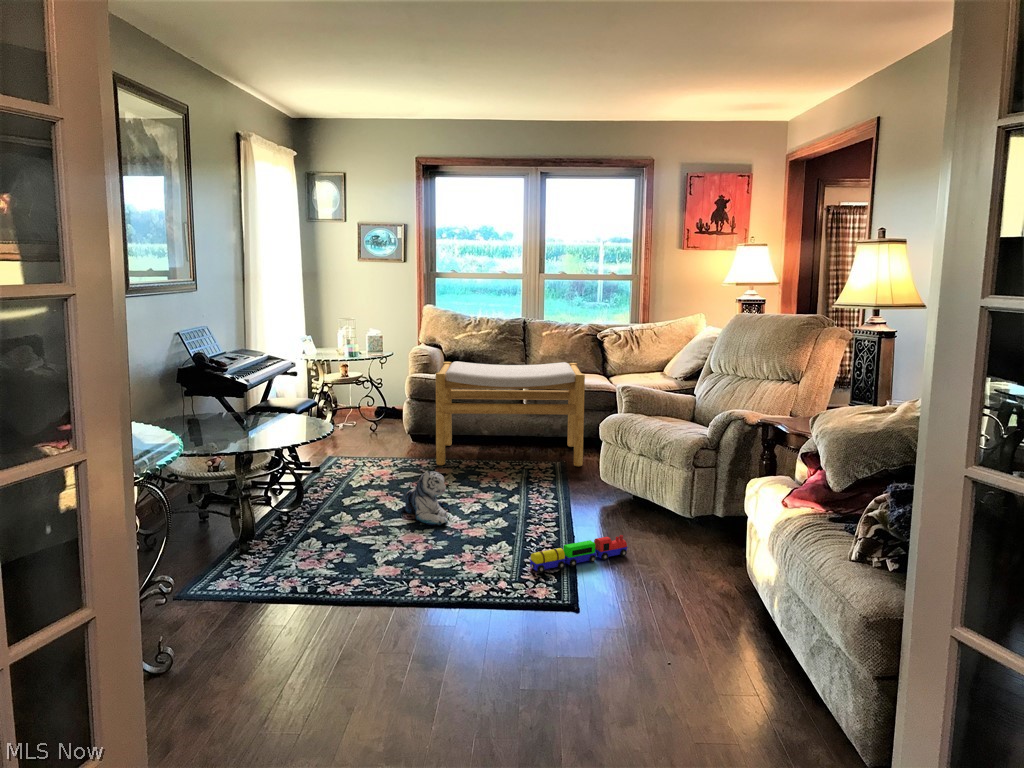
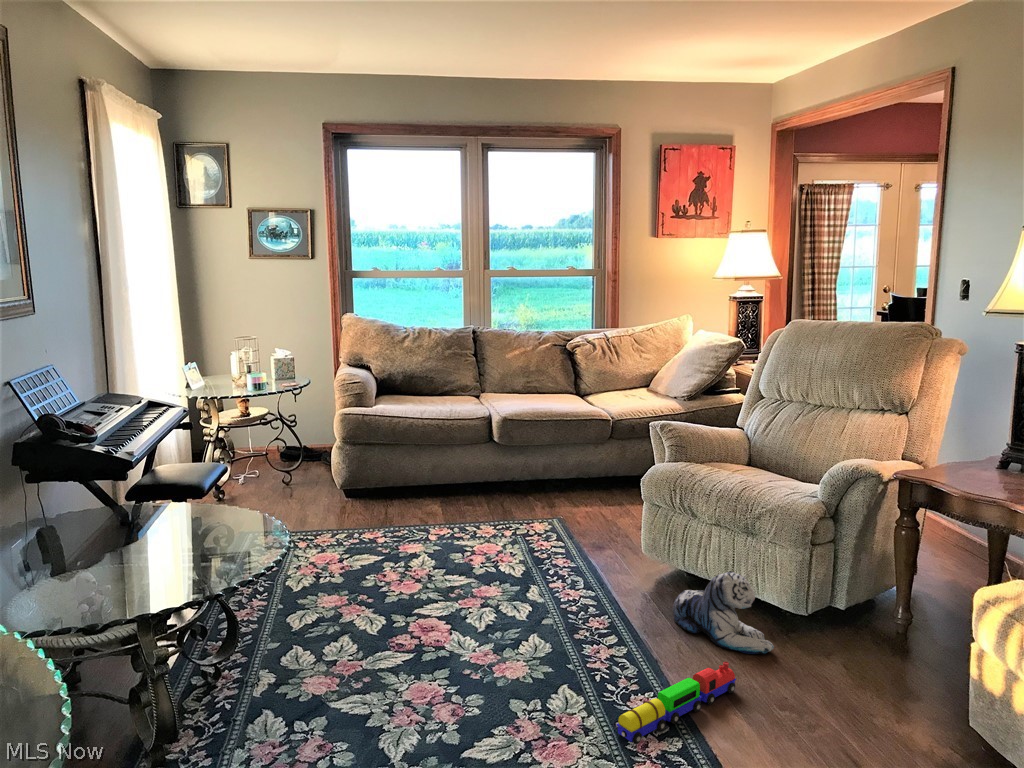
footstool: present [436,361,585,466] -> none [388,388,588,539]
plush toy: present [405,471,448,526] -> present [673,571,774,654]

